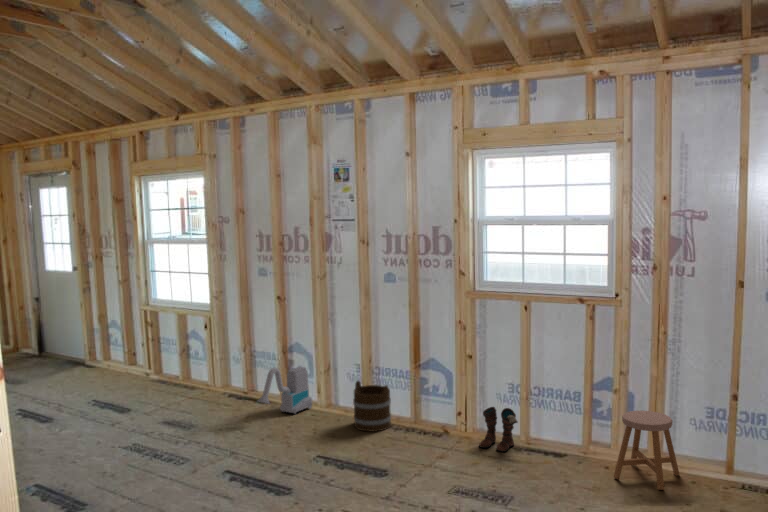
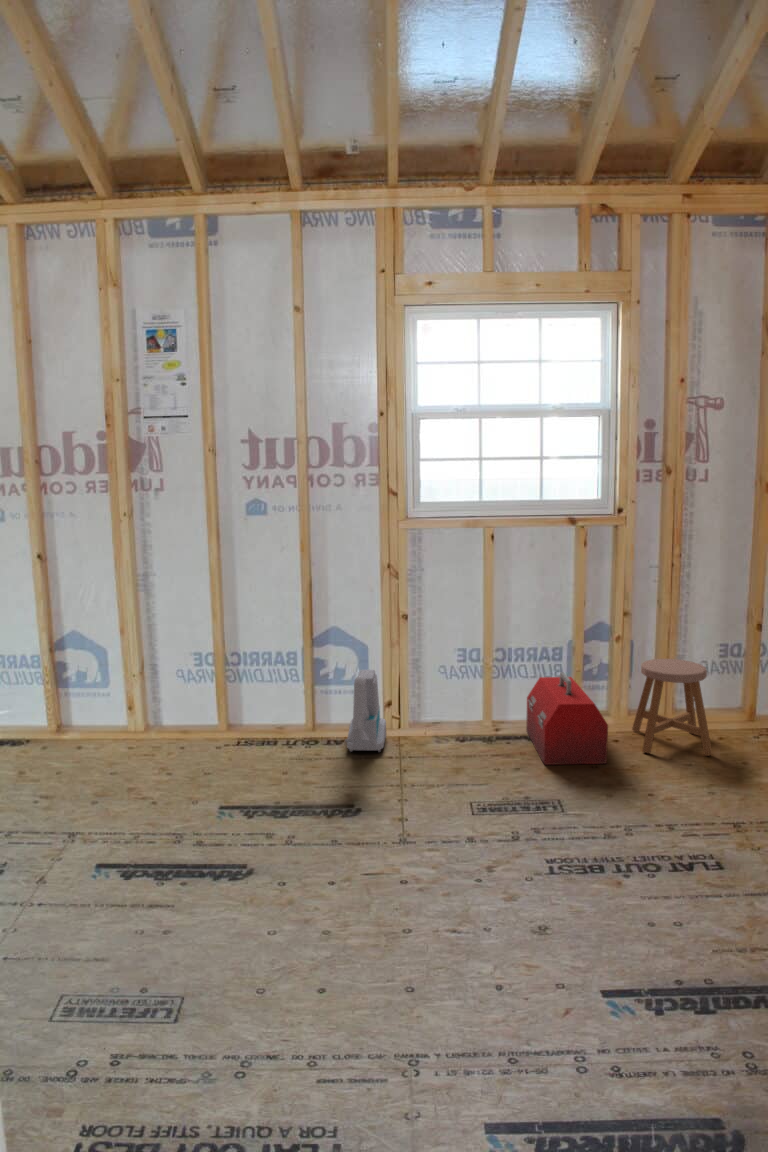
vacuum cleaner: present [257,367,312,414] -> present [345,670,386,752]
bucket: present [353,381,391,432] -> none [213,679,275,758]
boots: present [479,407,518,452] -> none [429,684,492,747]
toolbox: none [533,409,594,479] -> present [526,672,608,765]

